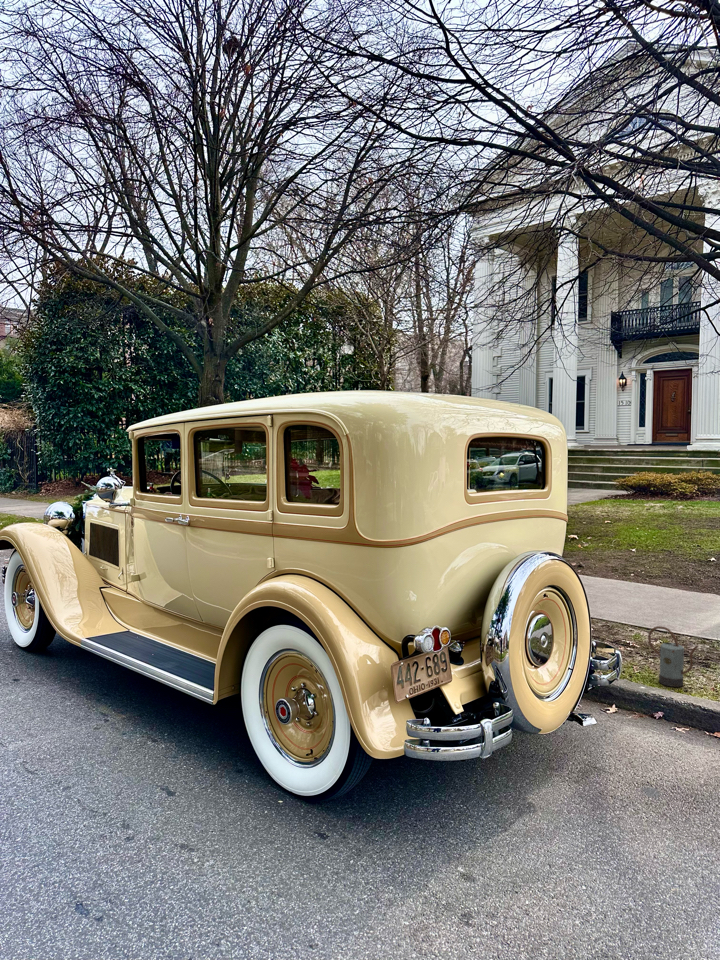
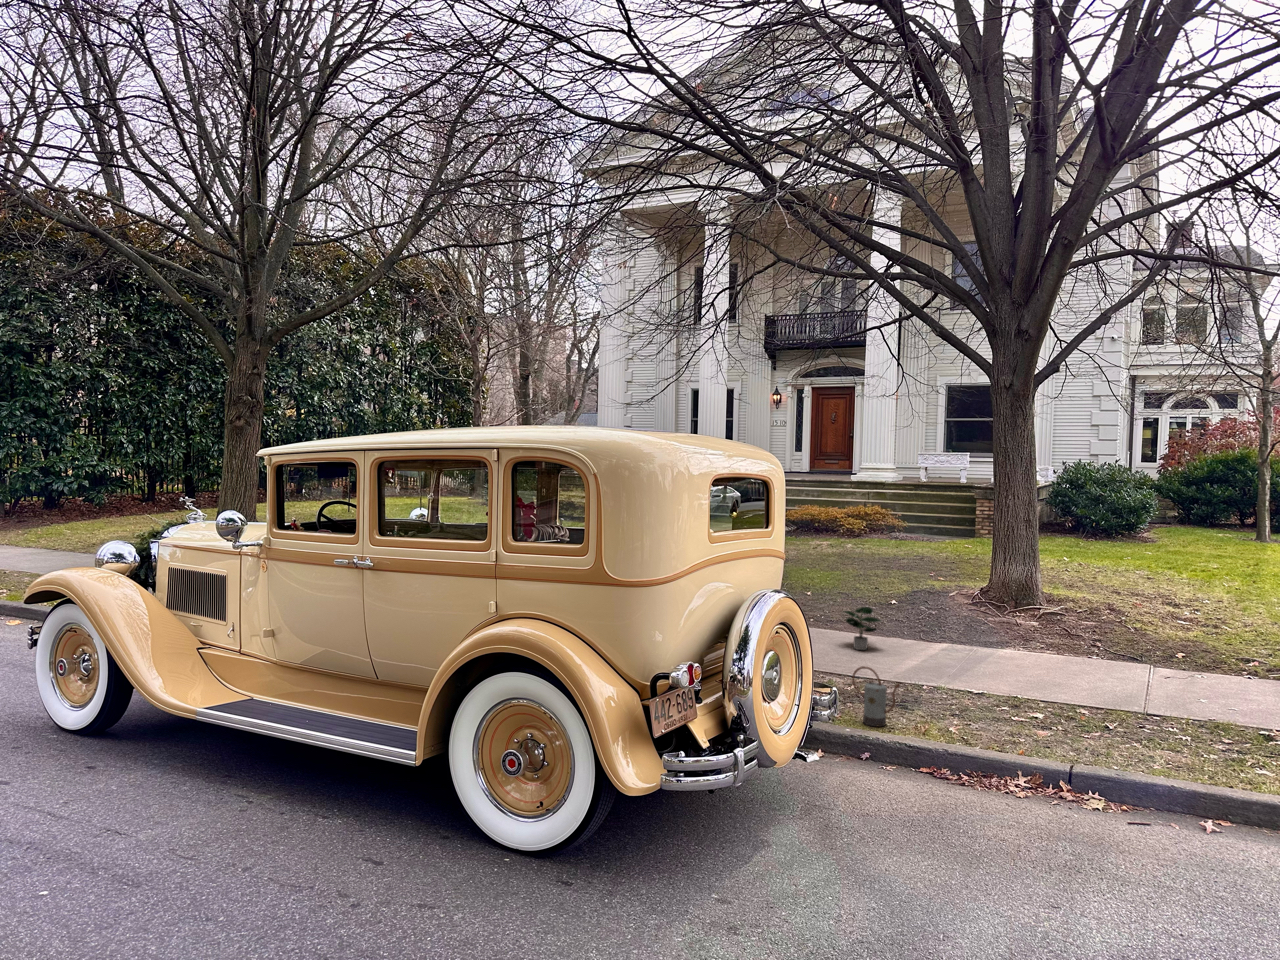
potted plant: none [654,564,694,605] -> present [845,607,881,650]

